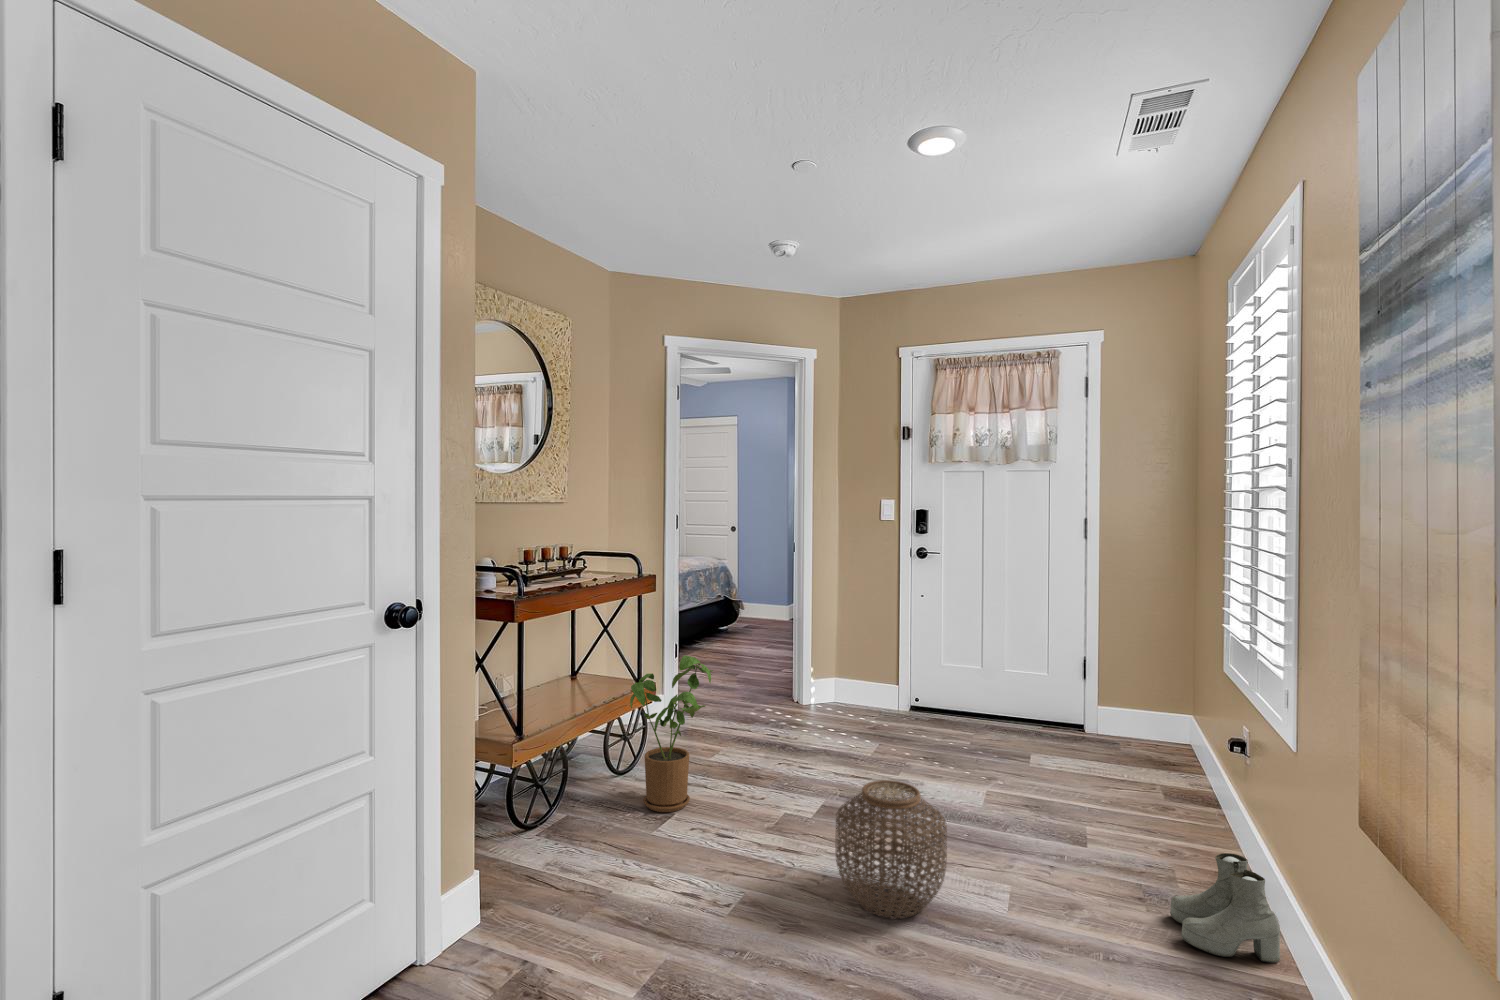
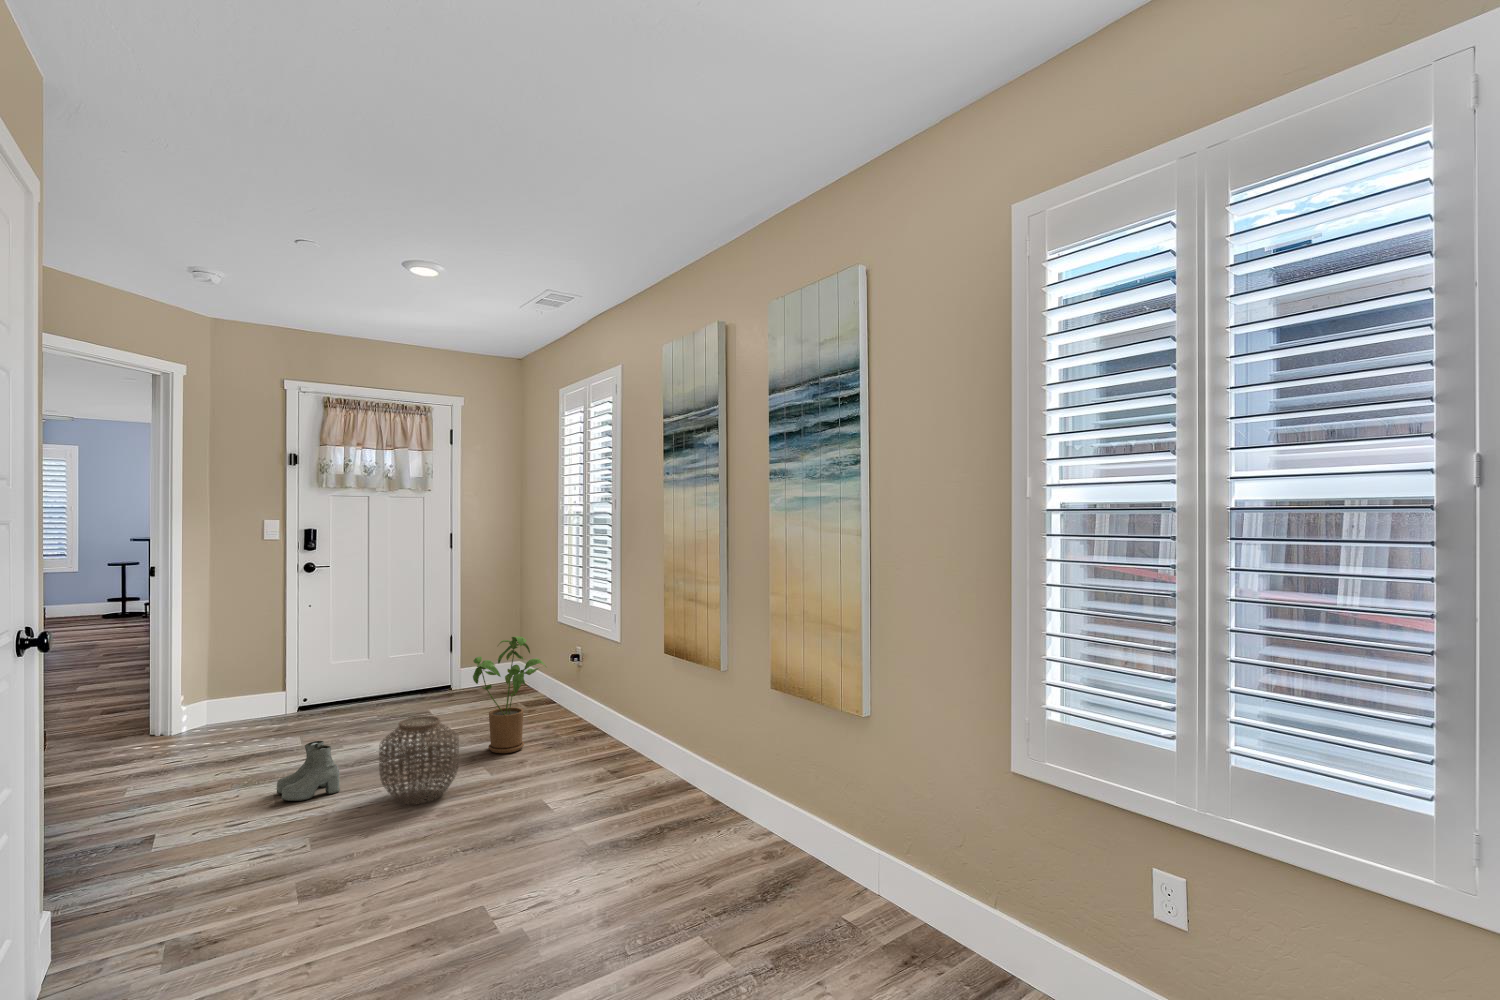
house plant: present [630,655,713,812] -> present [473,637,546,753]
boots: present [1170,853,1280,963] -> present [277,741,340,801]

